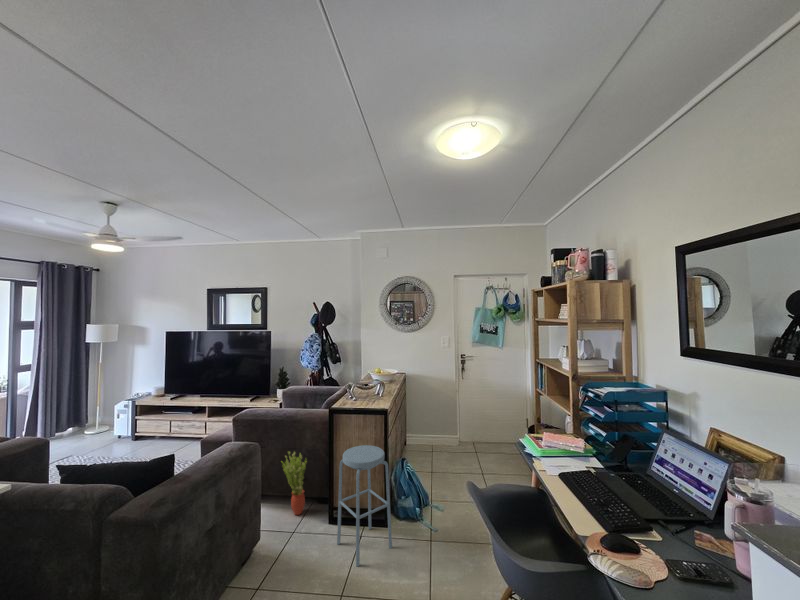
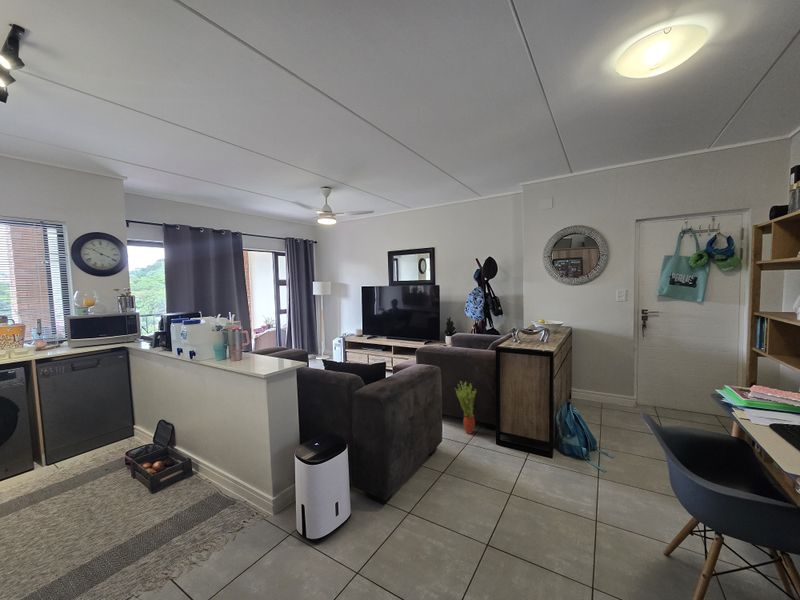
stool: present [337,445,392,566] -> none [505,381,557,479]

